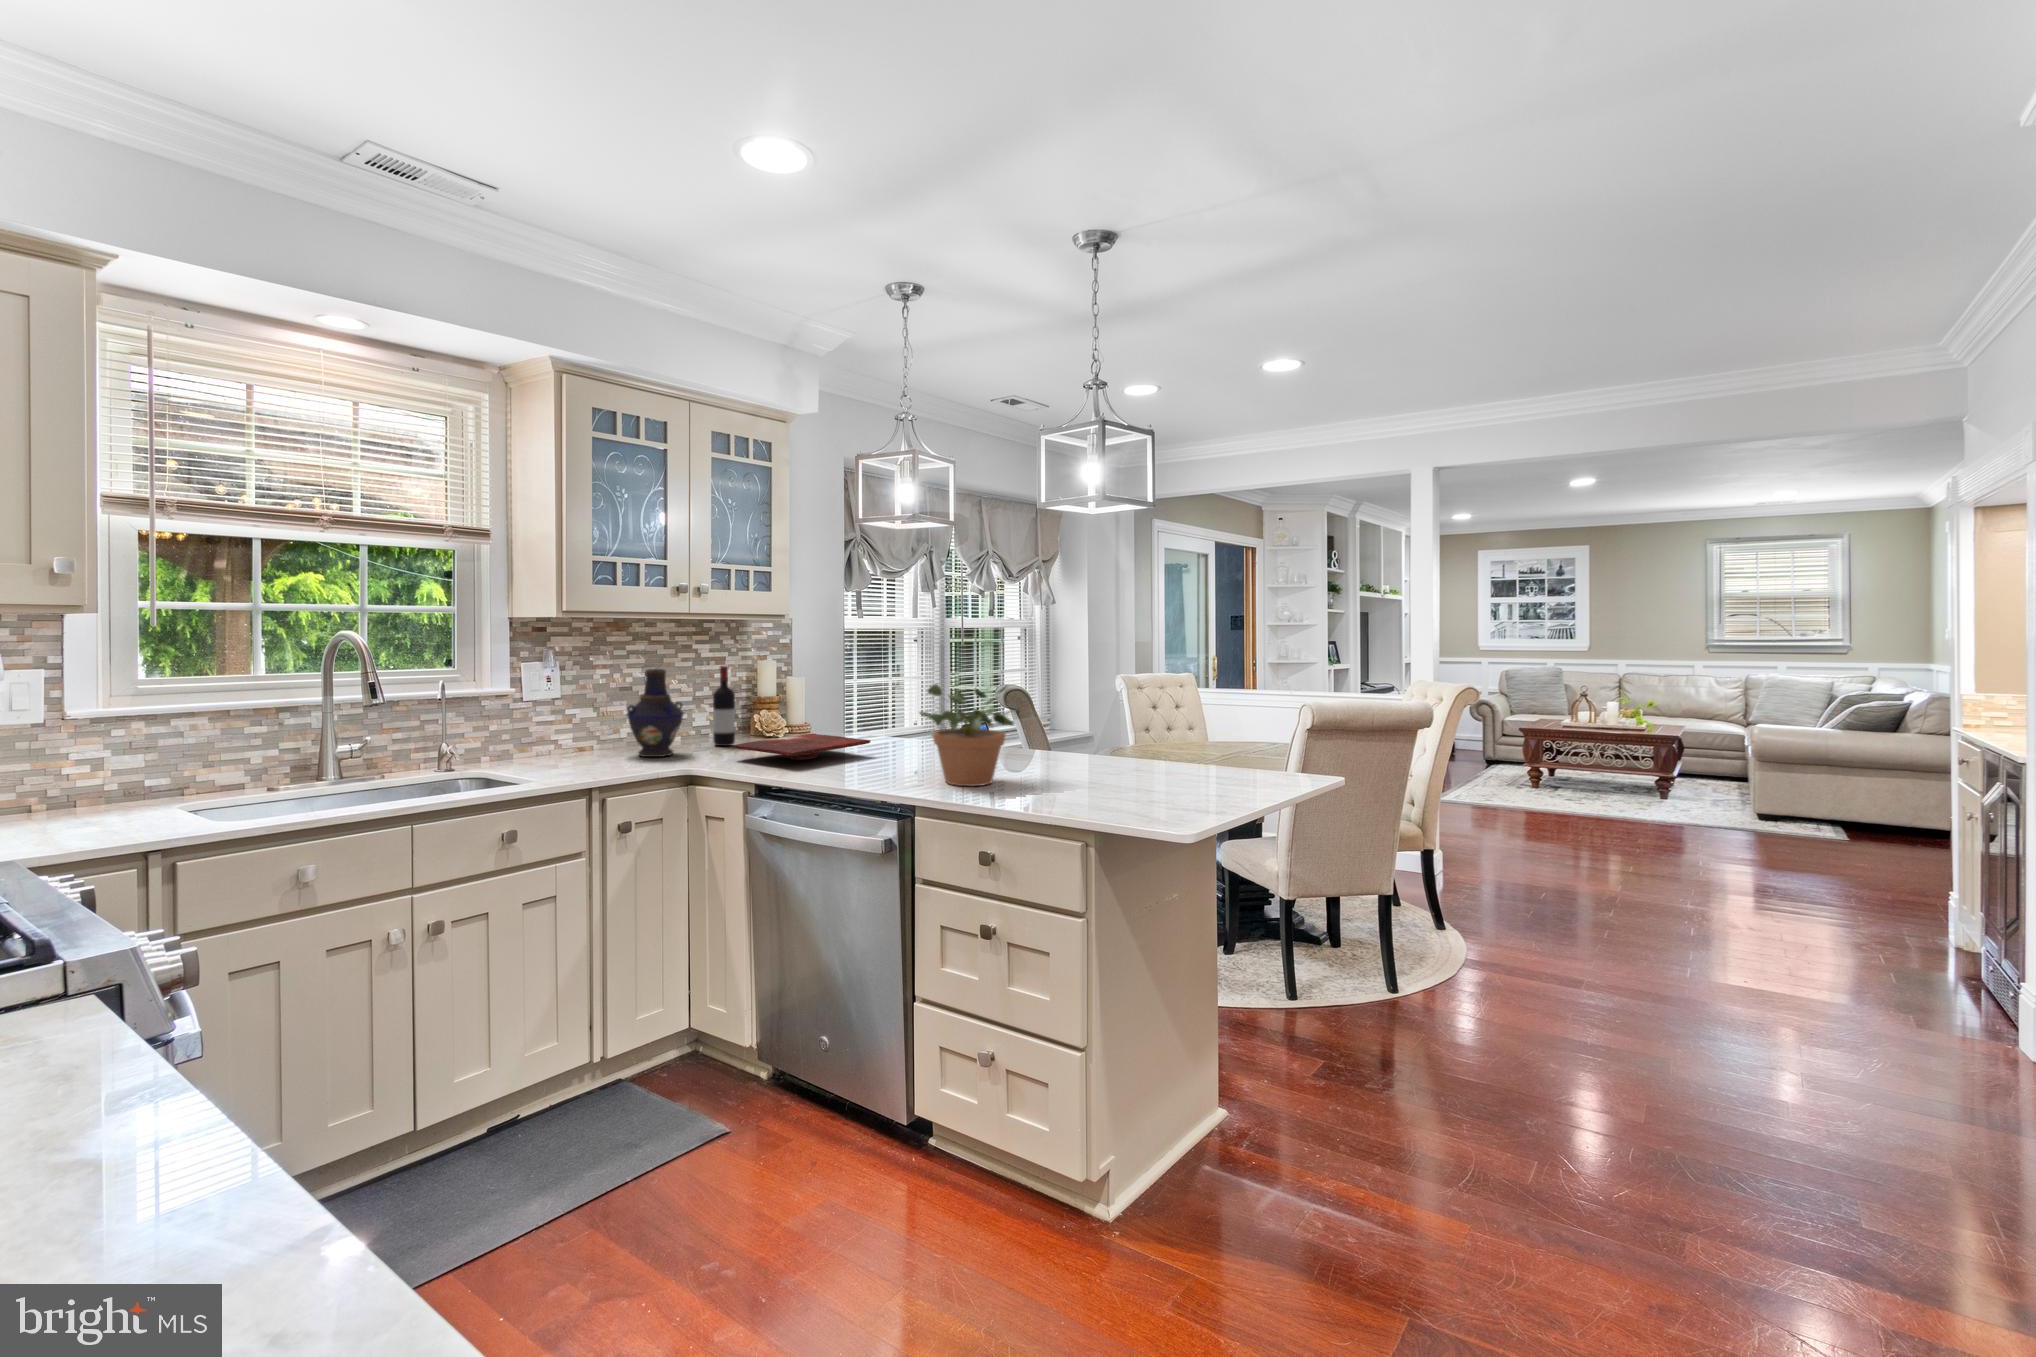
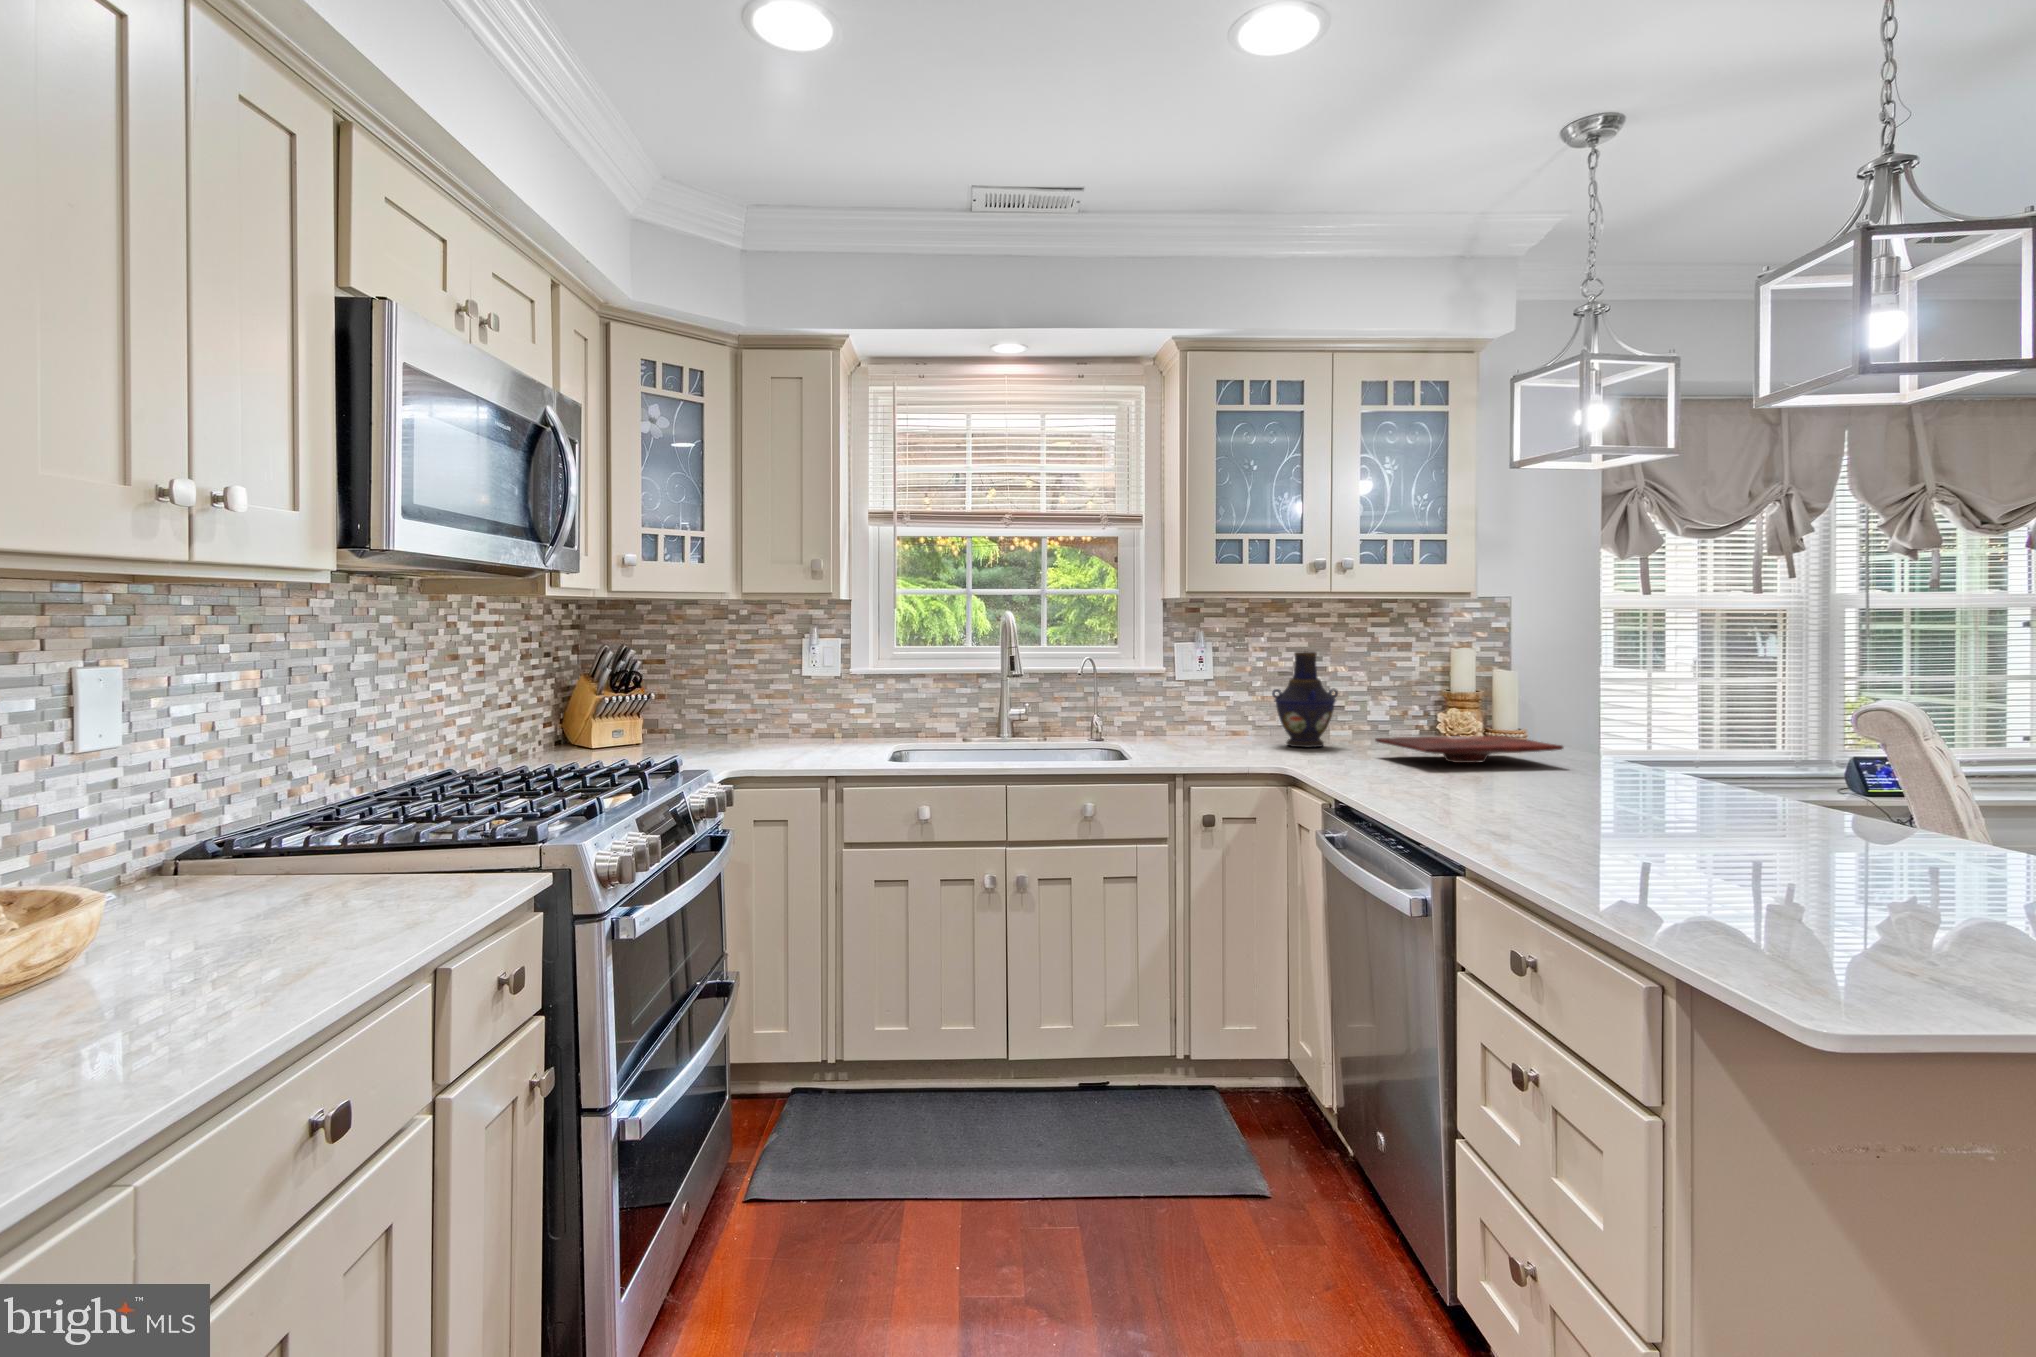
wine bottle: present [713,666,735,746] -> none [1384,651,1410,745]
potted plant: present [920,684,1014,786] -> none [1574,658,1773,812]

